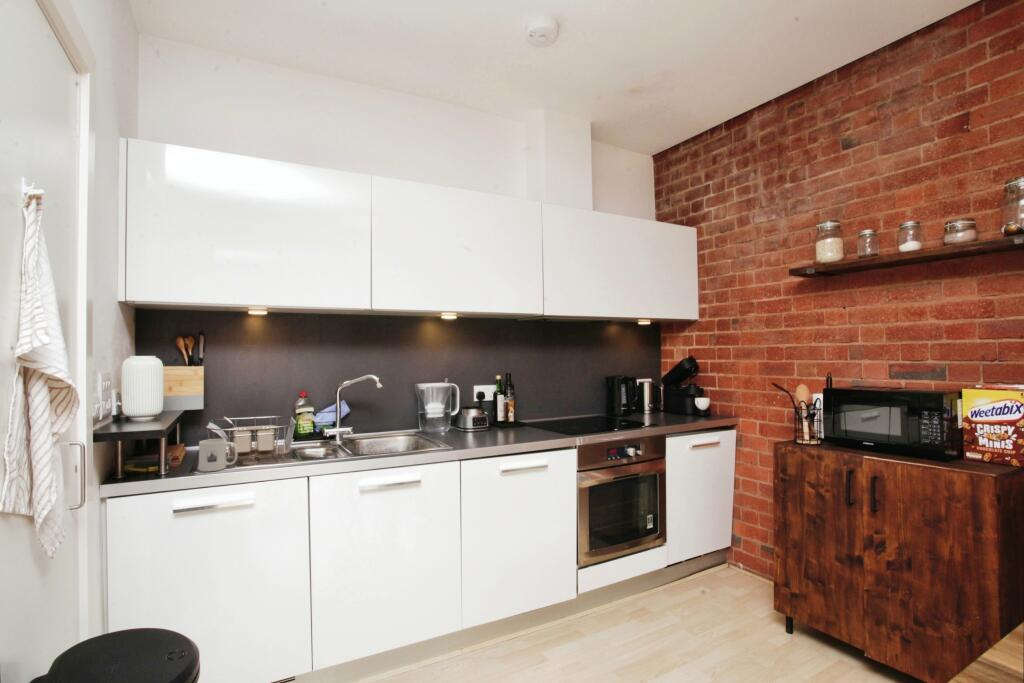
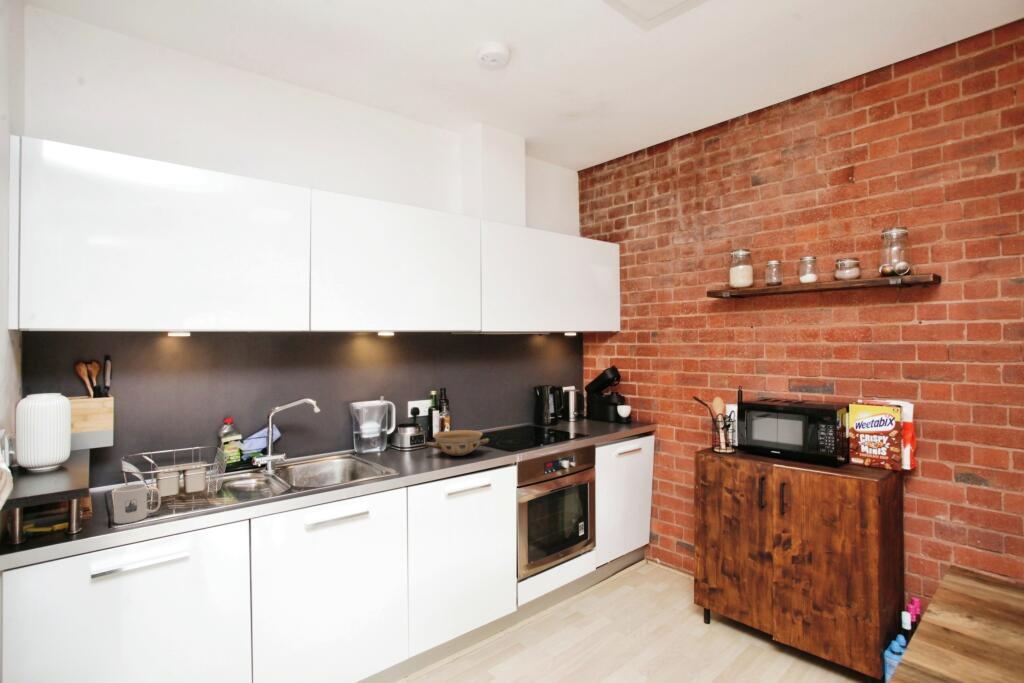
ceramic bowl: none [483,413,548,437] -> present [425,430,489,456]

